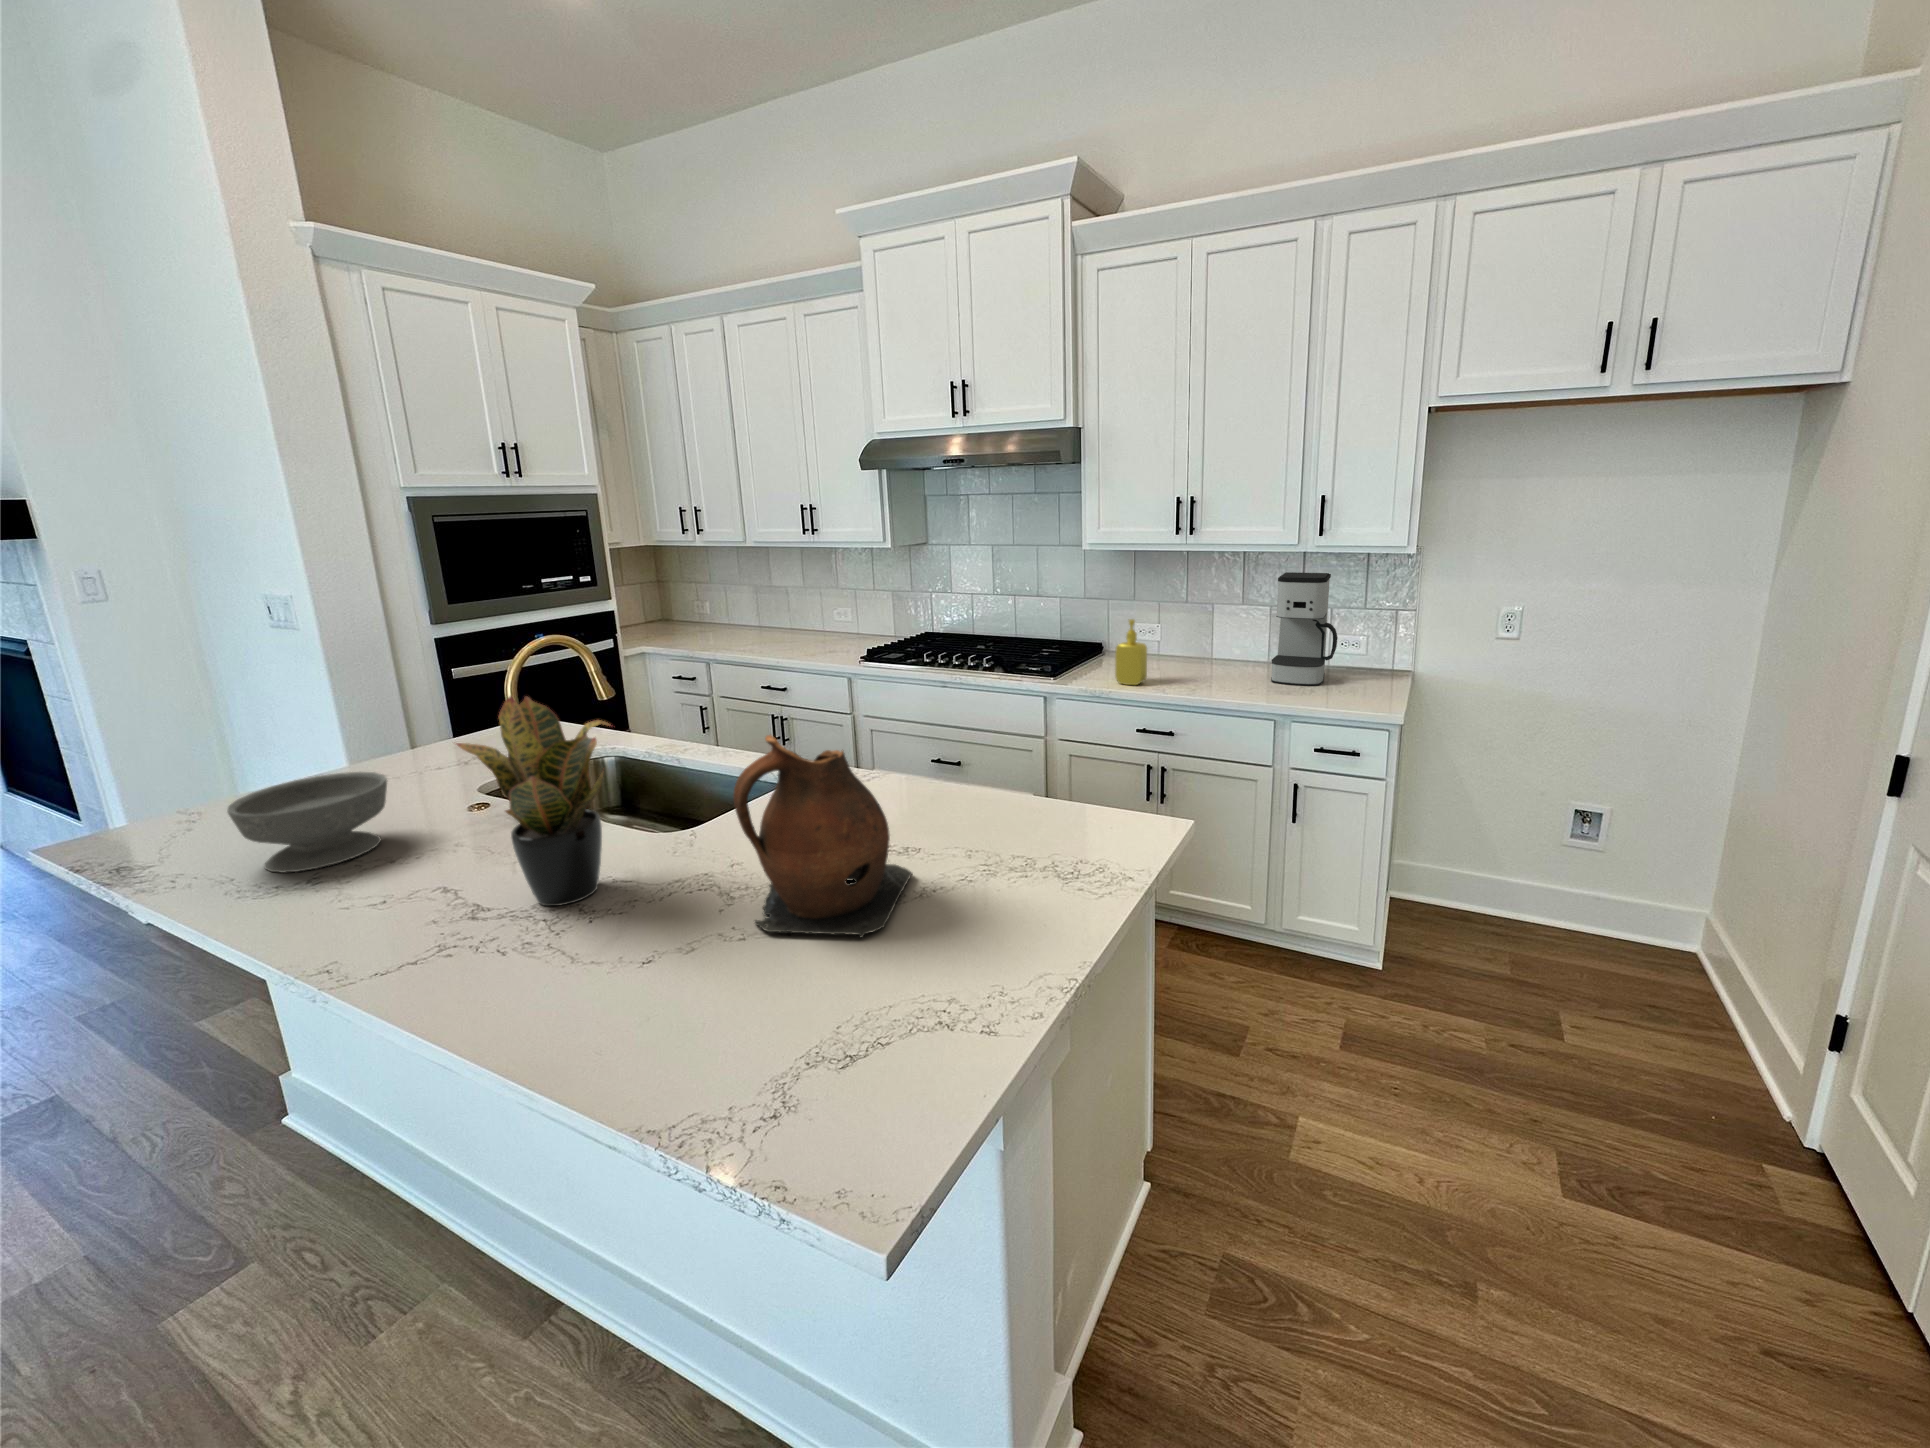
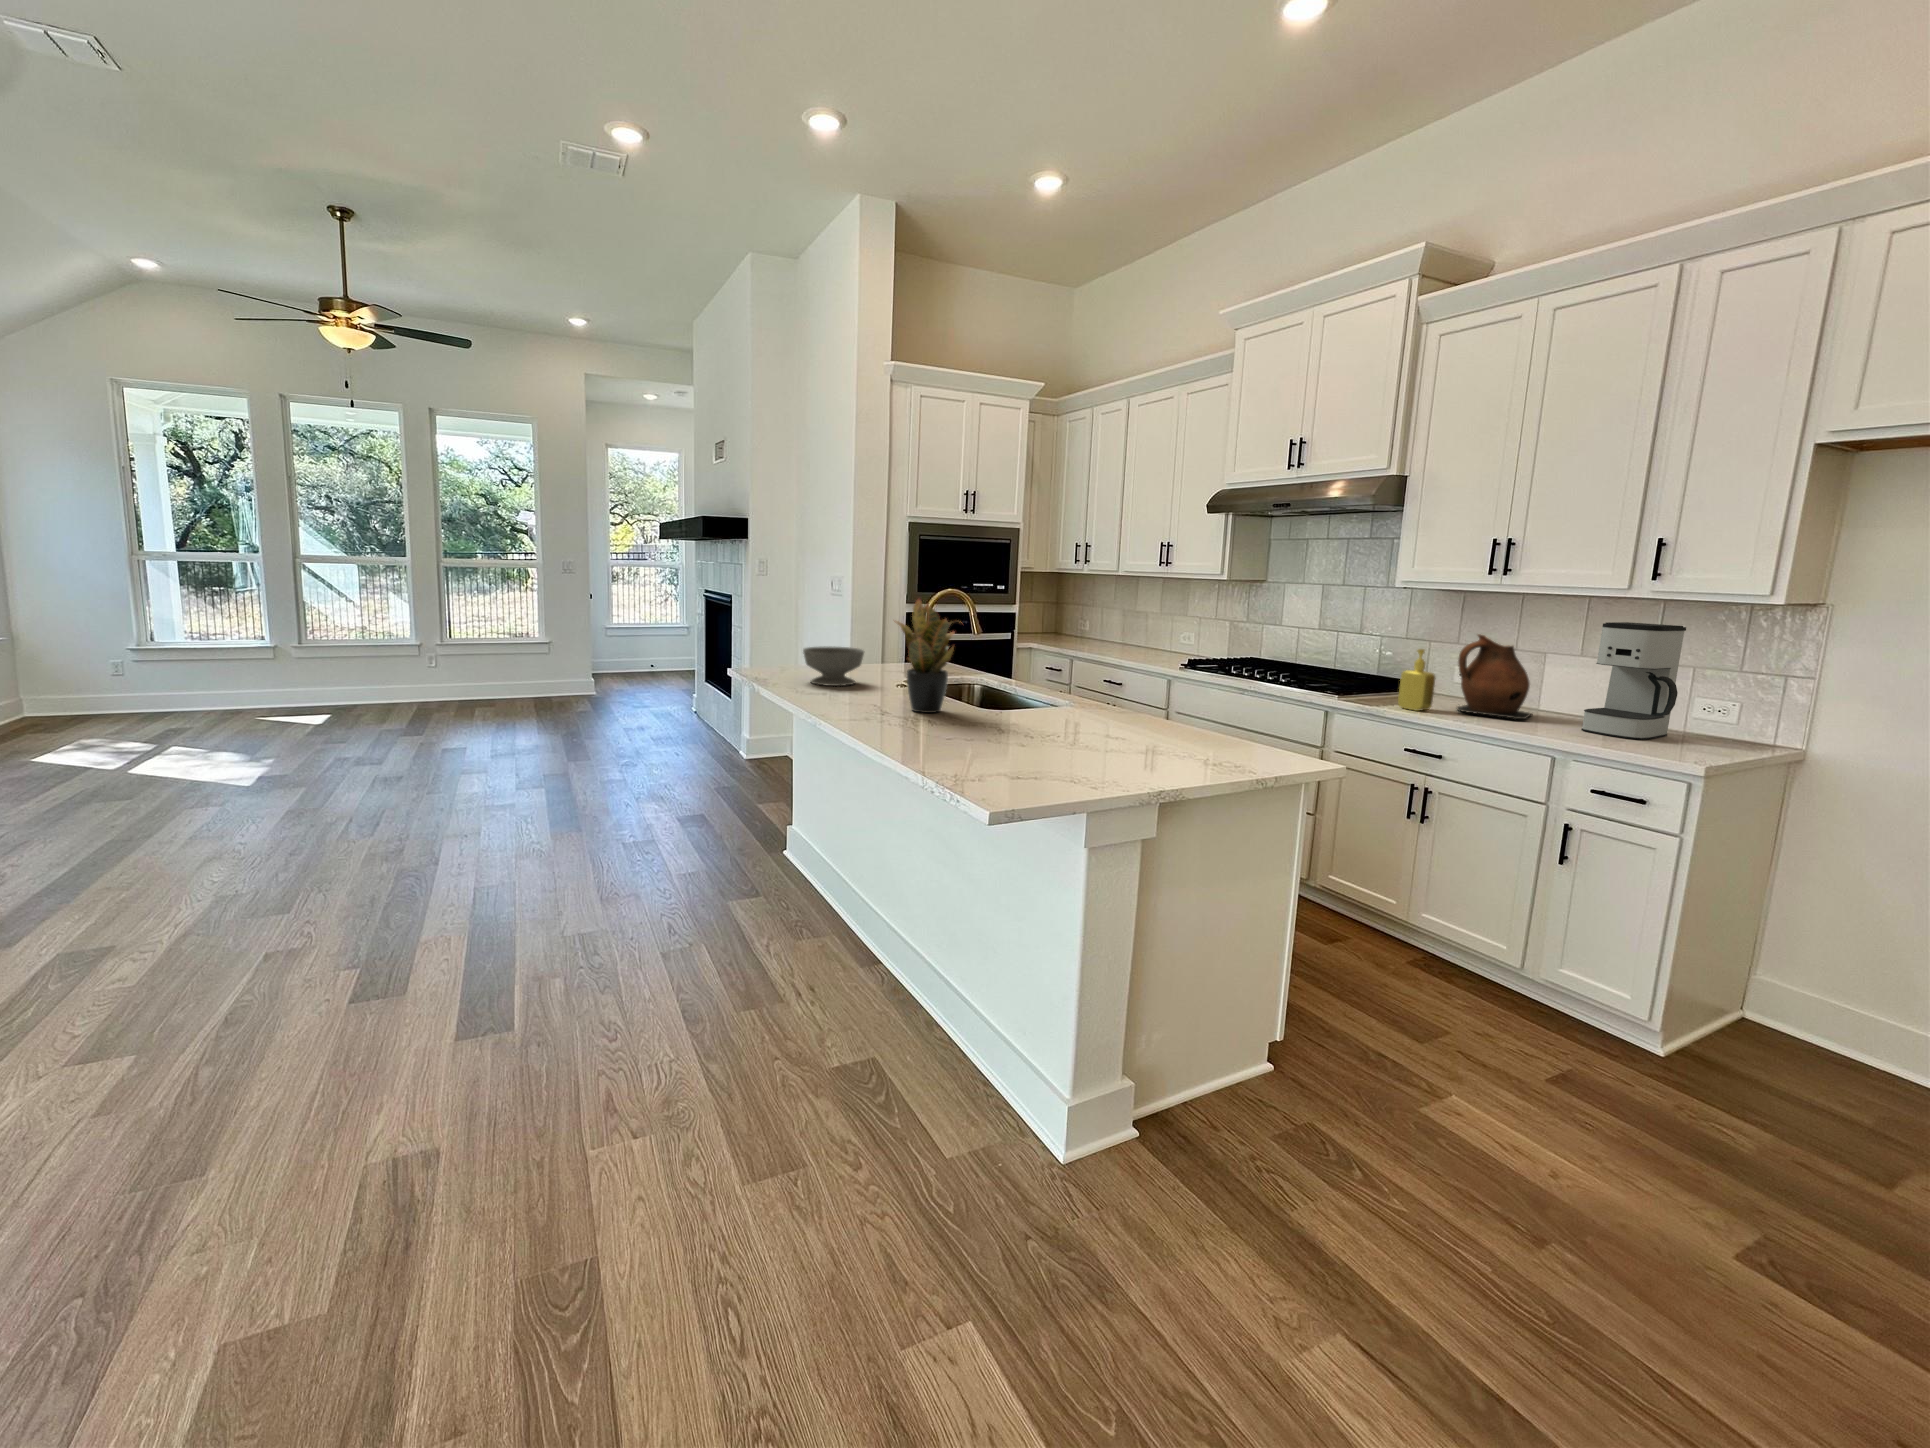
ceramic pitcher: present [733,735,912,938] -> present [1457,634,1532,719]

